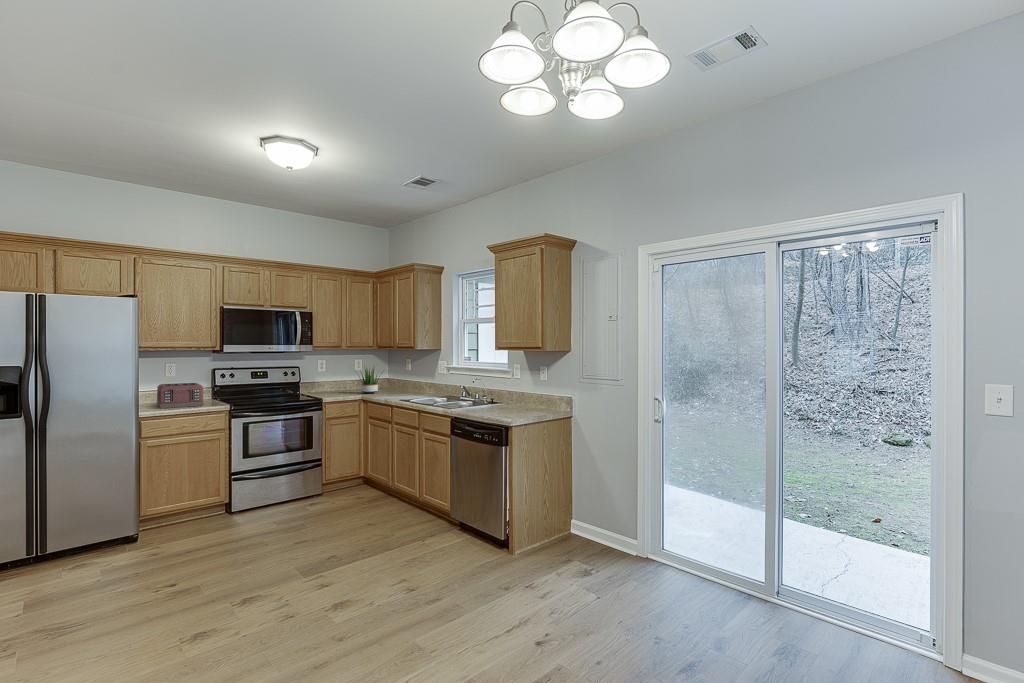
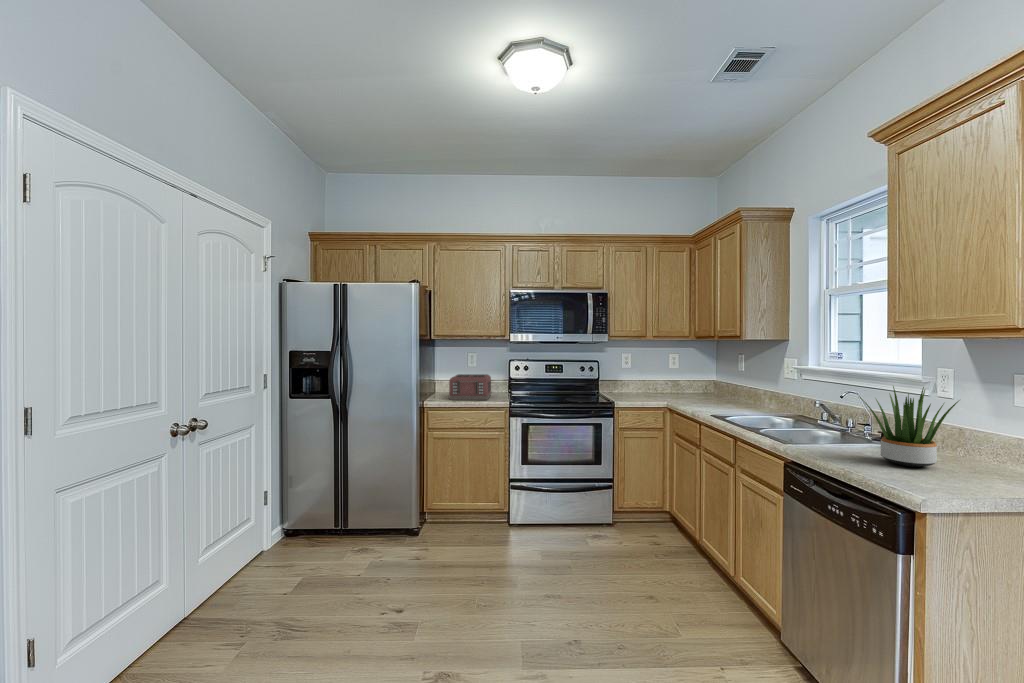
potted plant: present [359,367,382,394] -> present [862,386,959,467]

